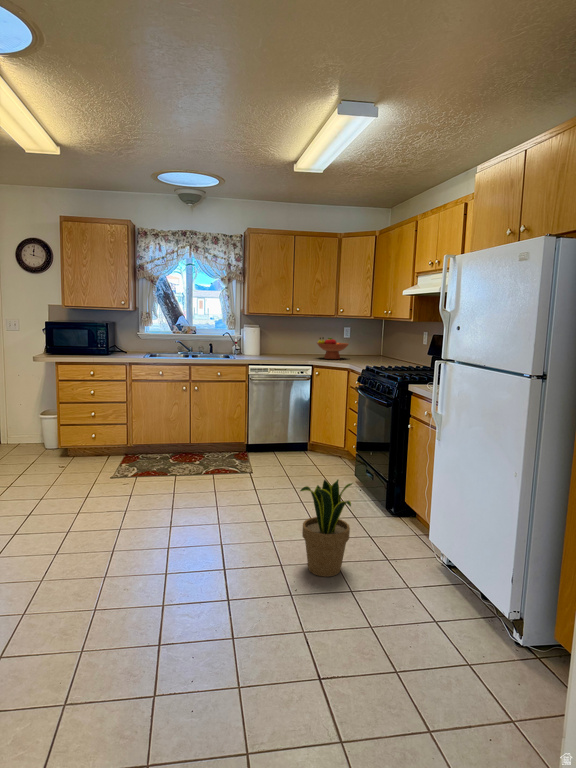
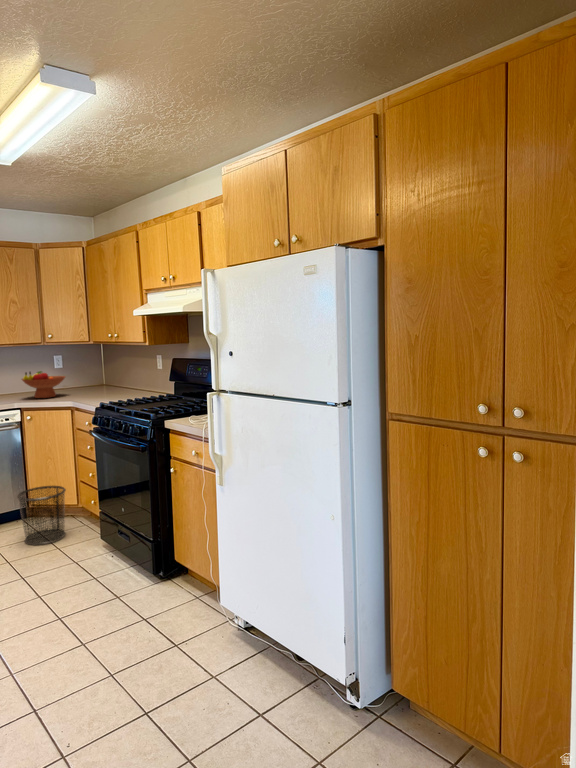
waste bin: none [301,427,335,470] -> present [17,486,66,545]
potted plant: present [300,480,353,577] -> none [52,566,130,709]

